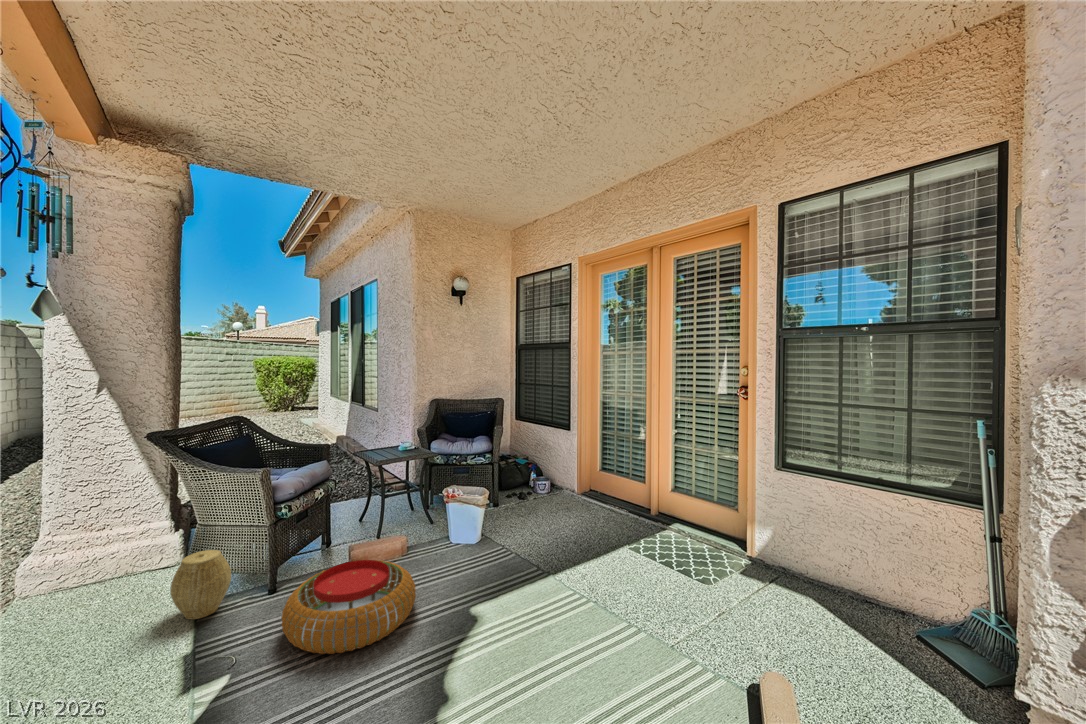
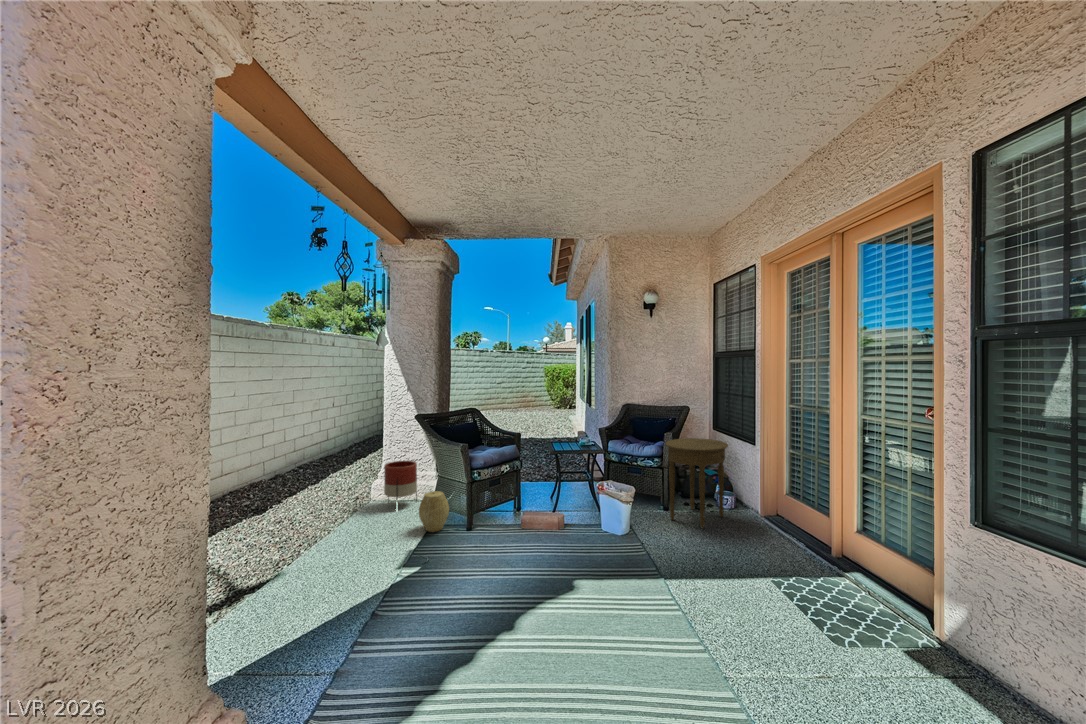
side table: none [501,428,557,516] -> present [666,438,728,528]
planter: none [52,513,130,606] -> present [384,461,417,503]
pouf: present [282,560,416,654] -> none [453,519,542,577]

